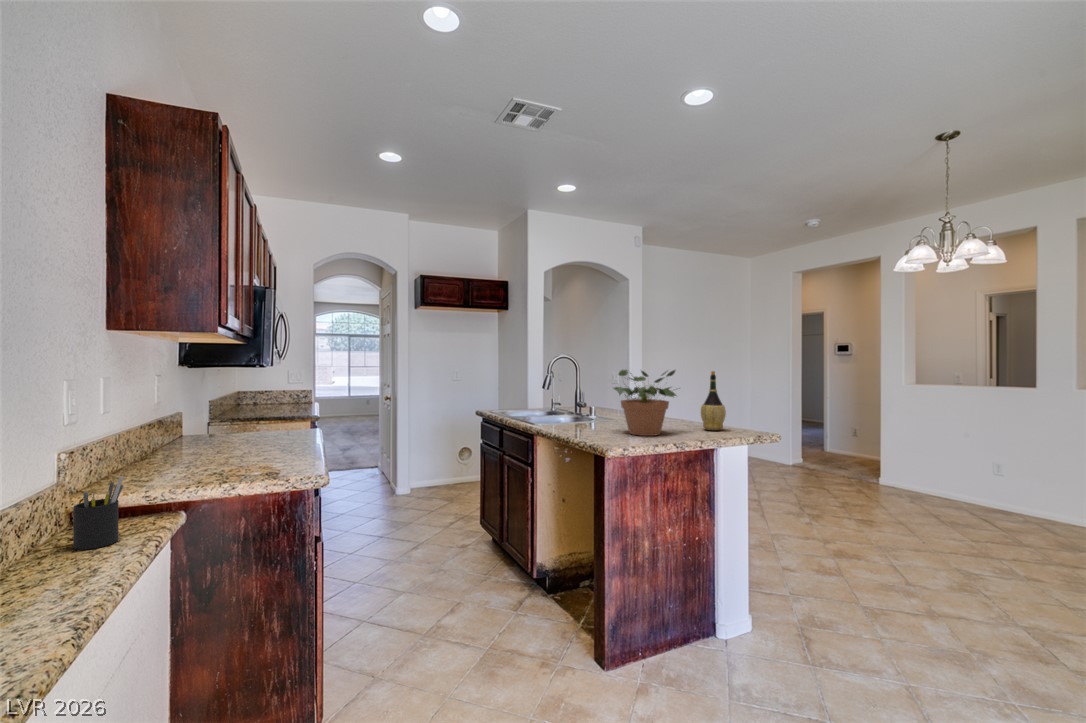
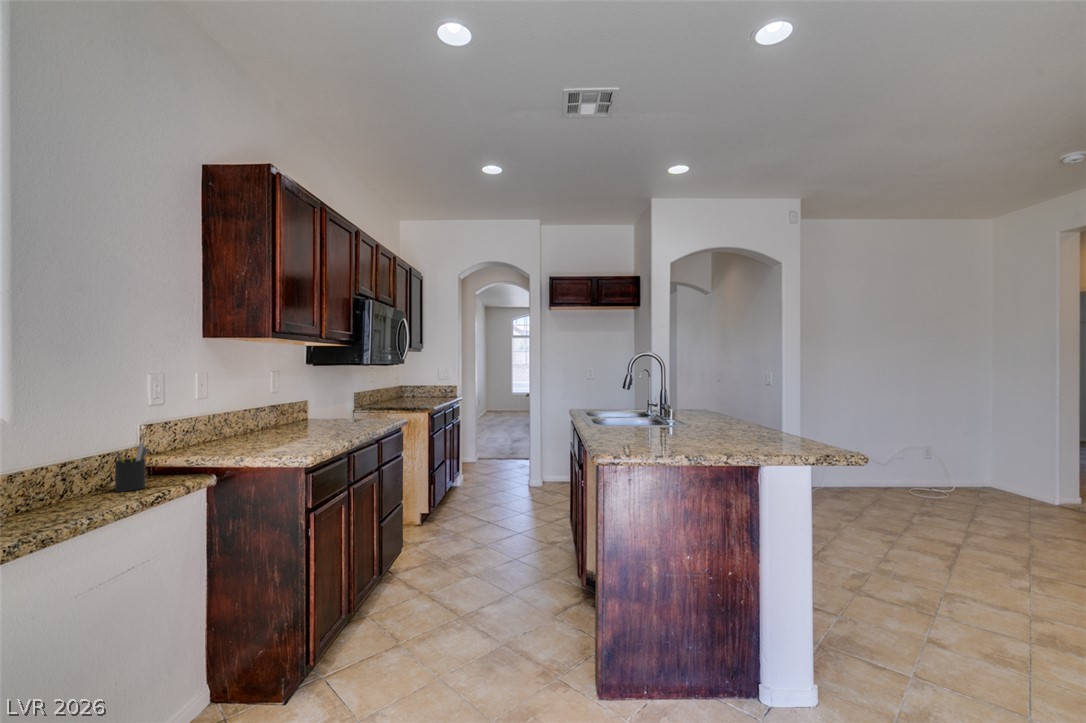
potted plant: present [614,370,676,436] -> none [643,370,729,447]
wine bottle: present [701,371,726,430] -> none [759,373,791,447]

